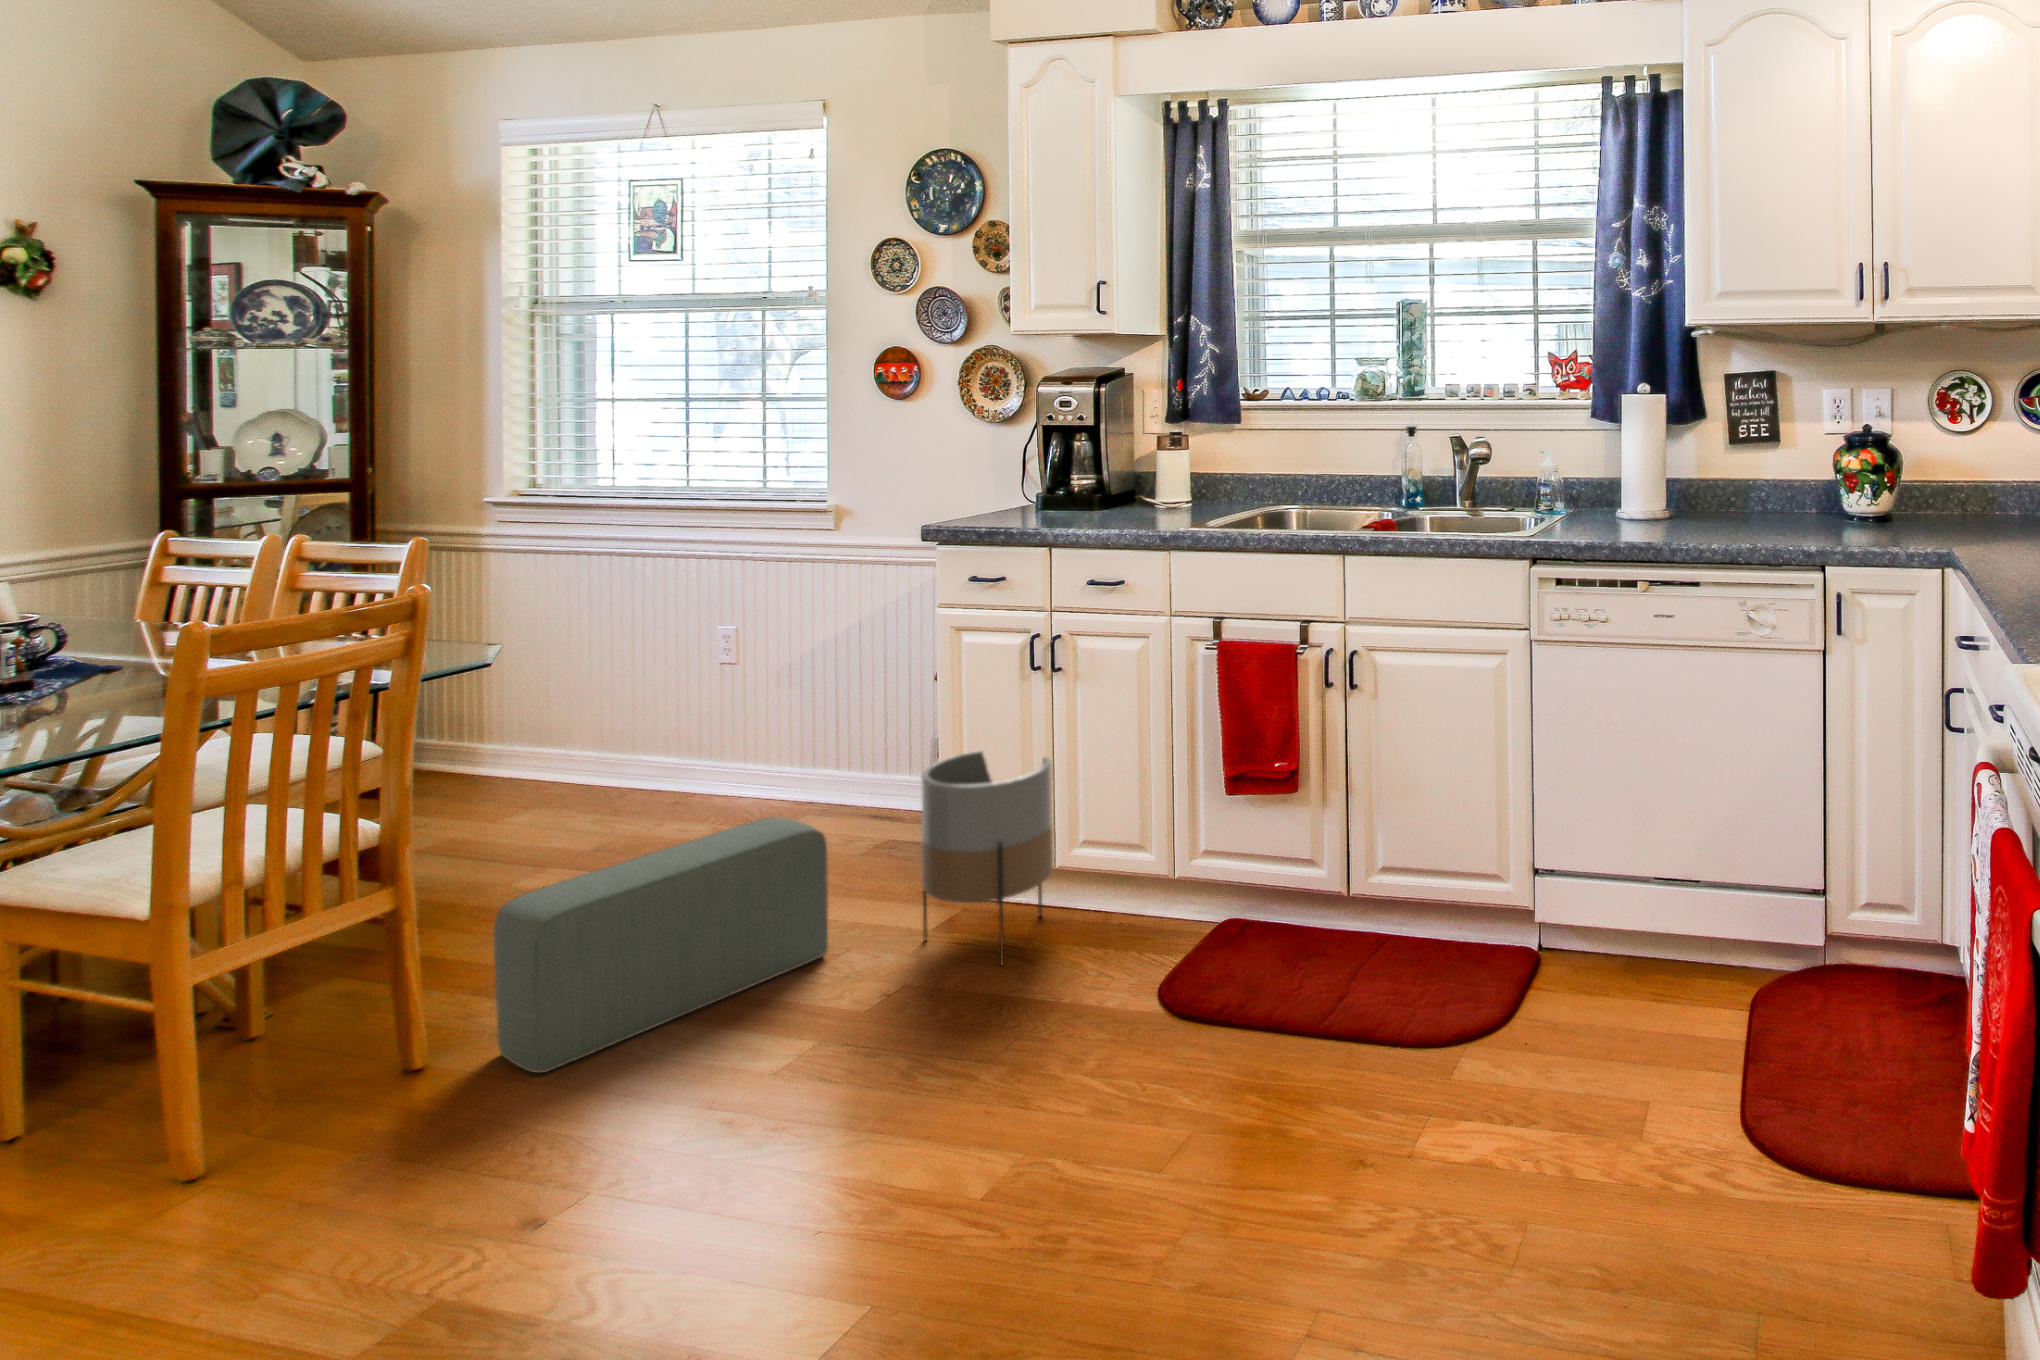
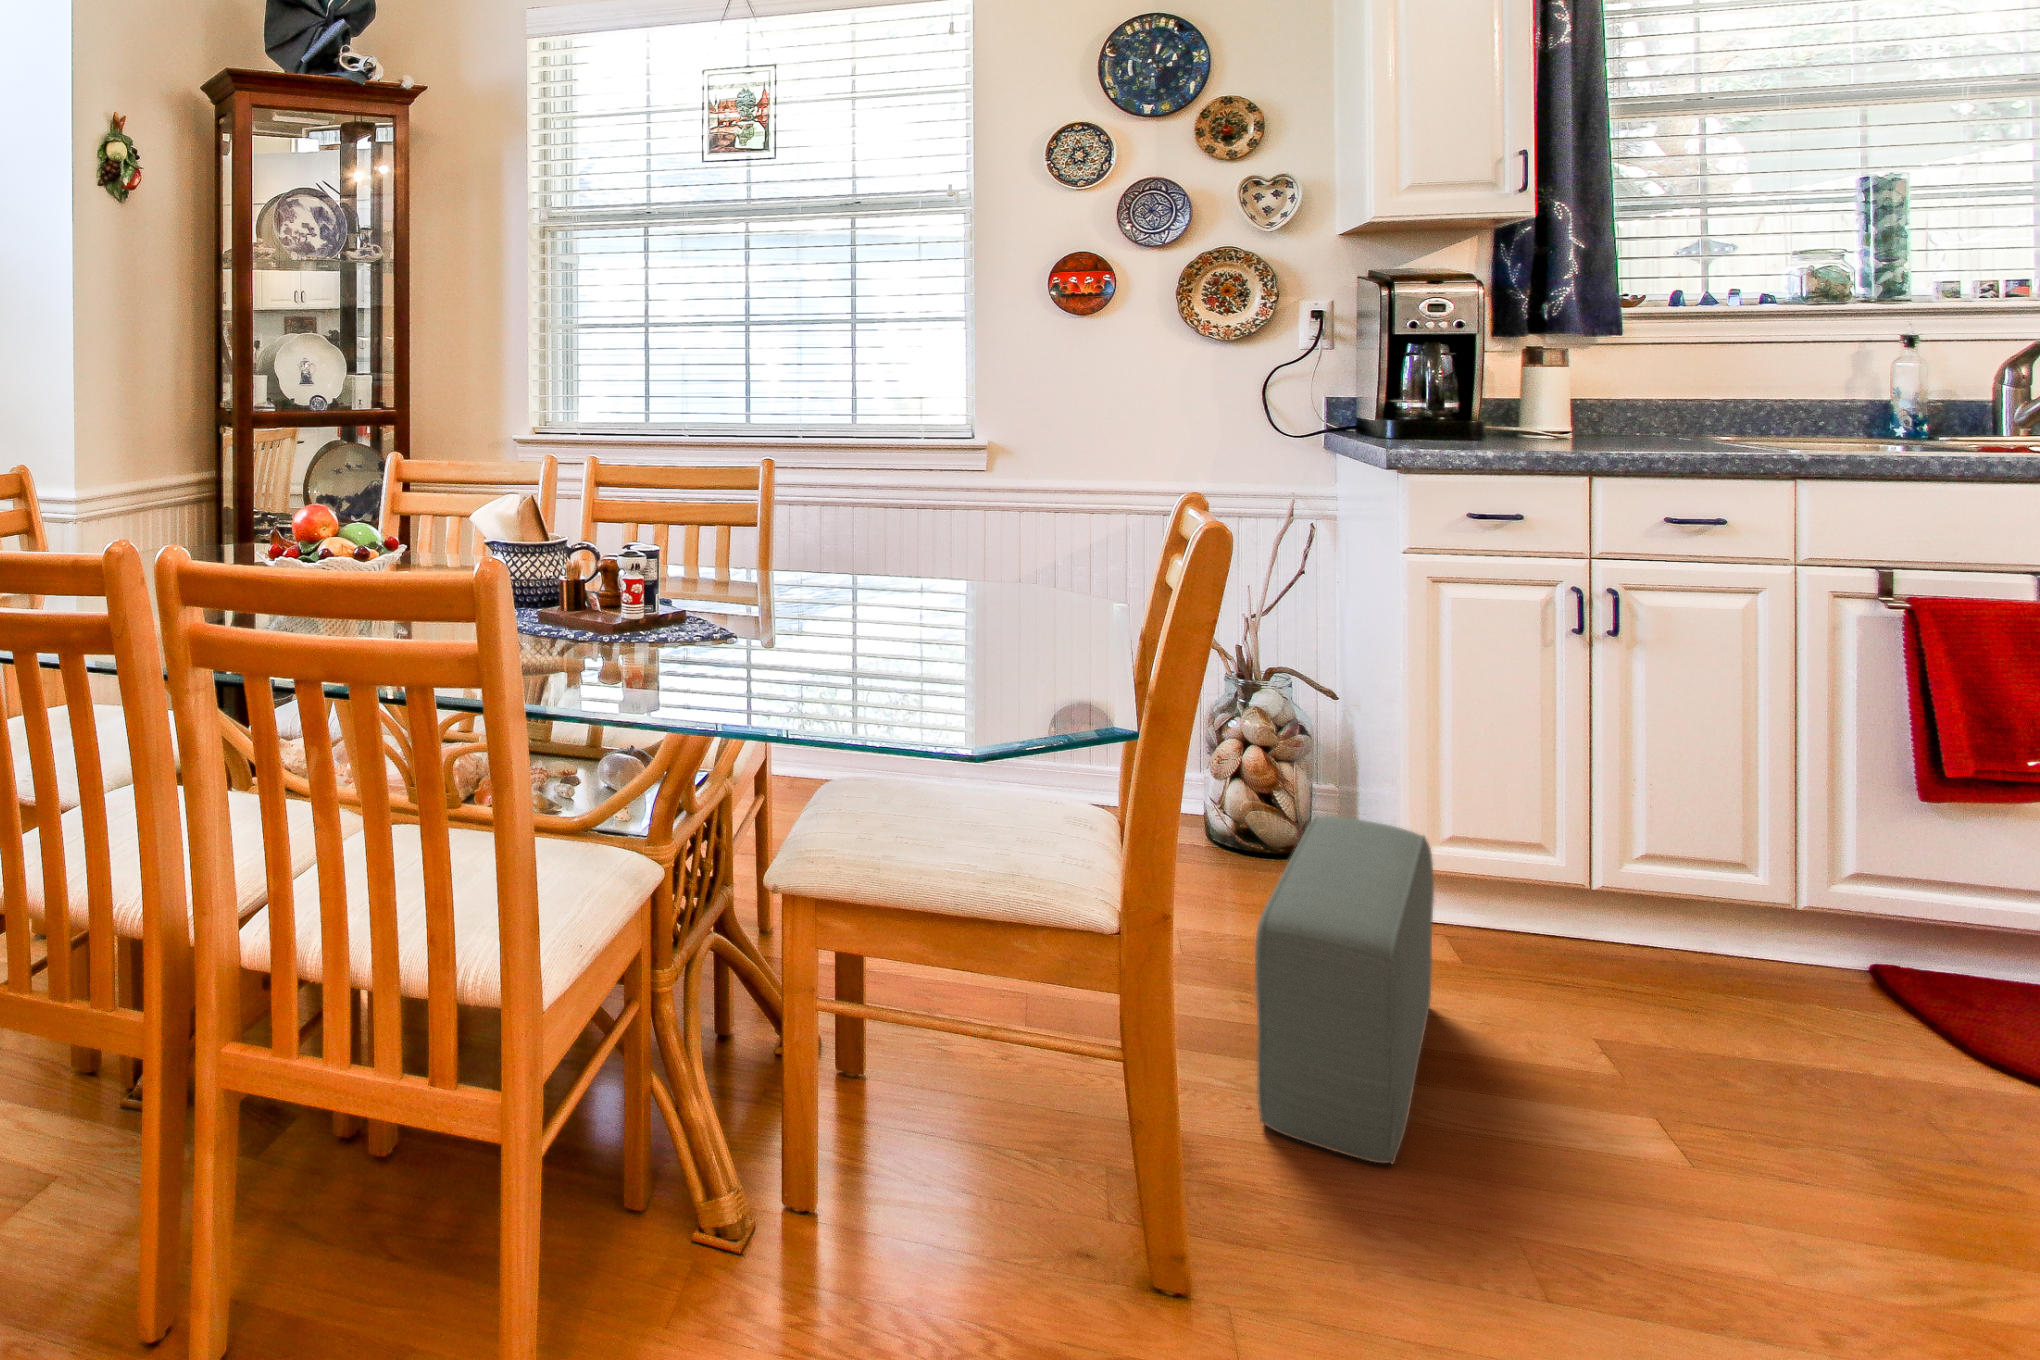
planter: present [922,751,1054,965] -> none [1503,736,1712,1030]

